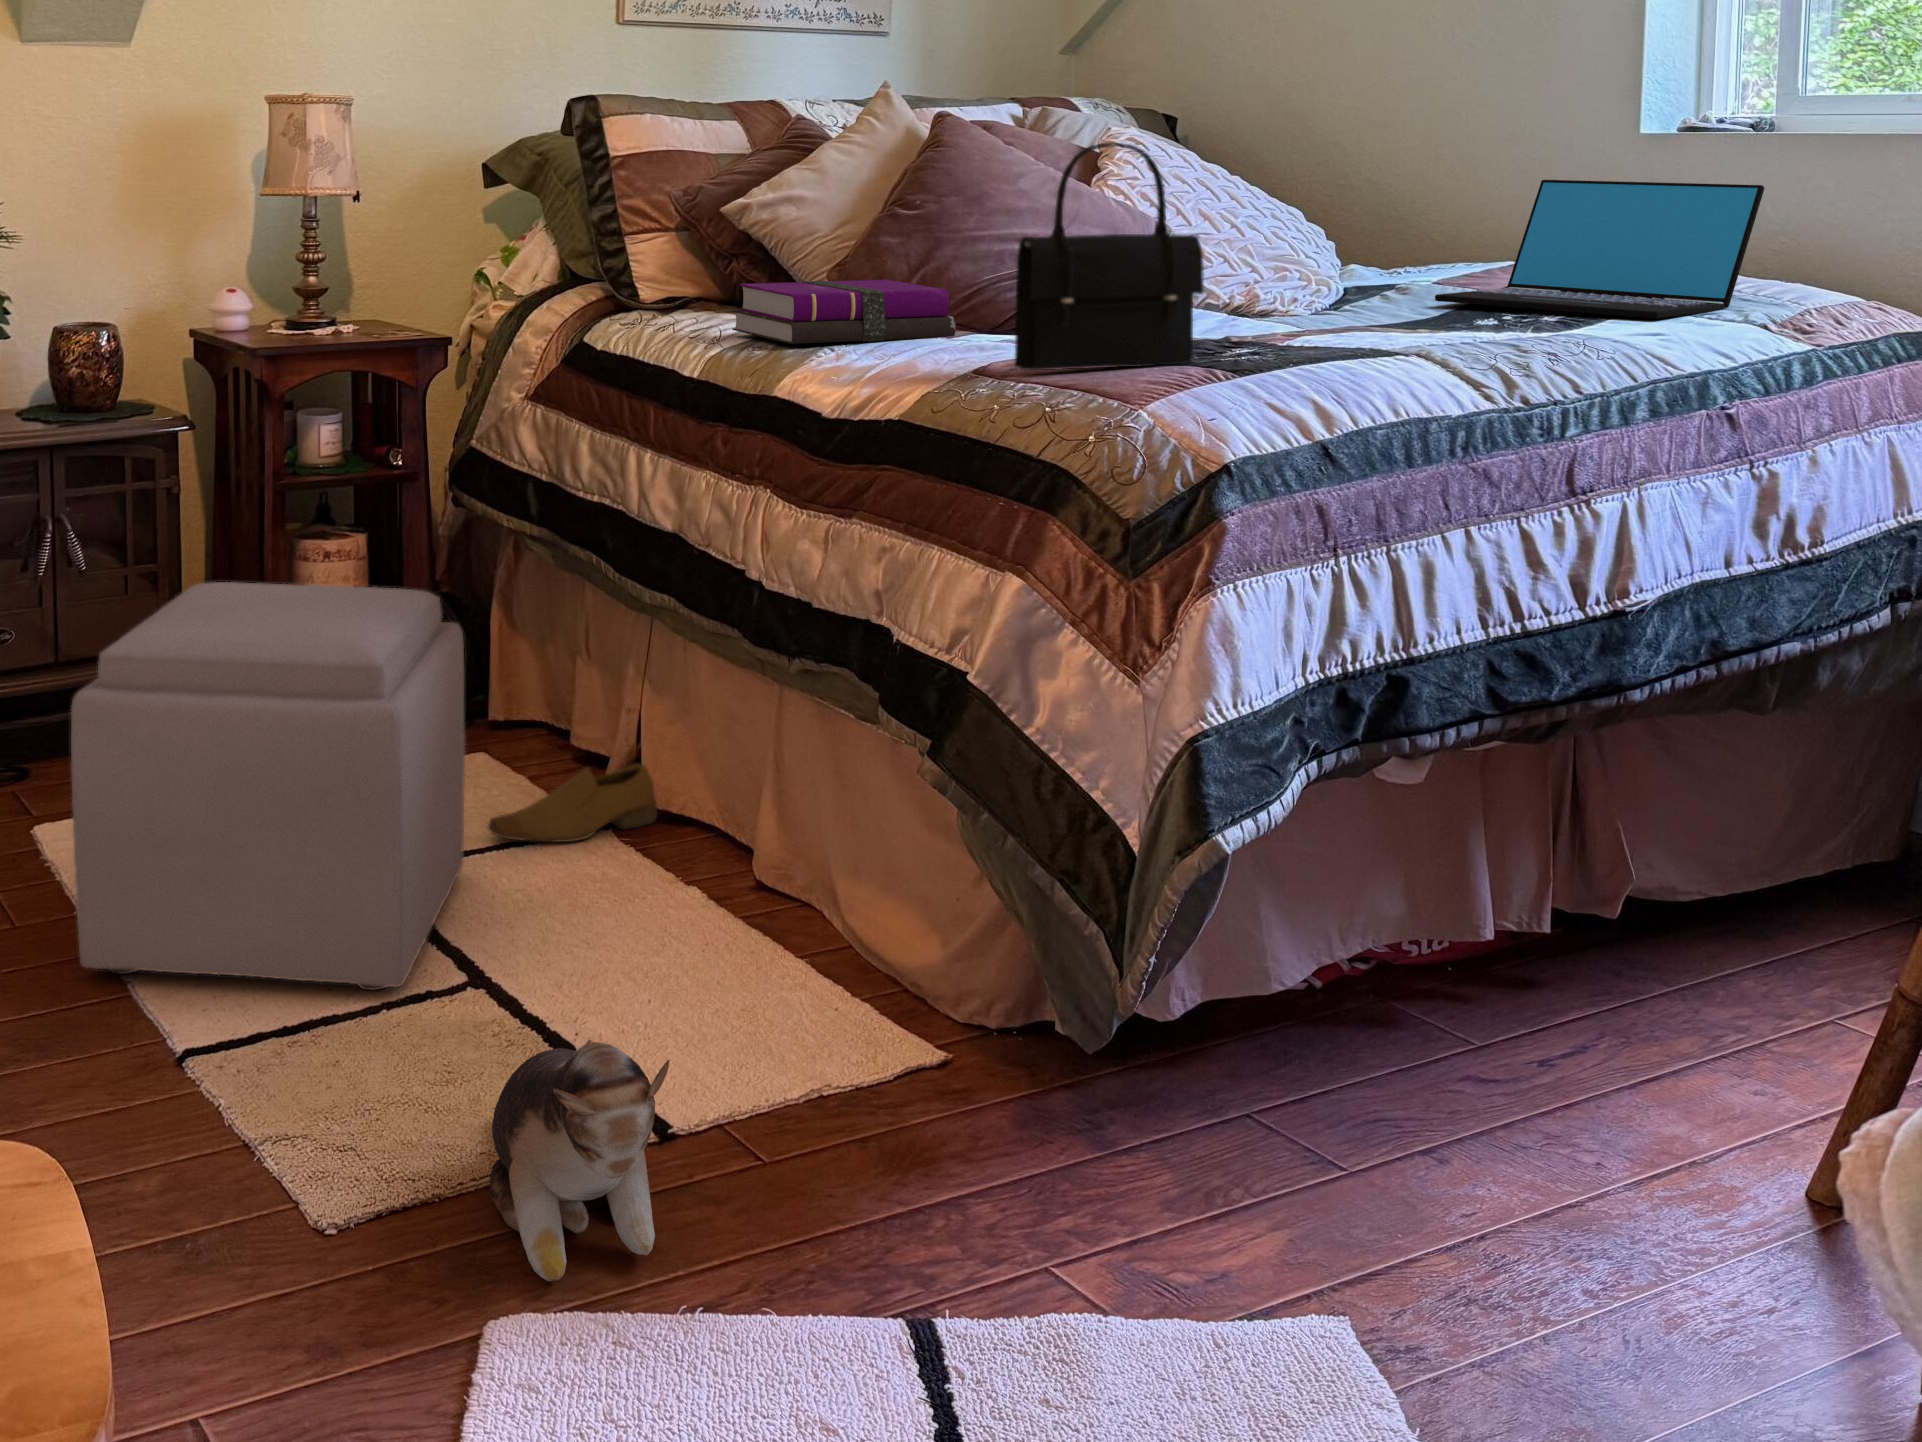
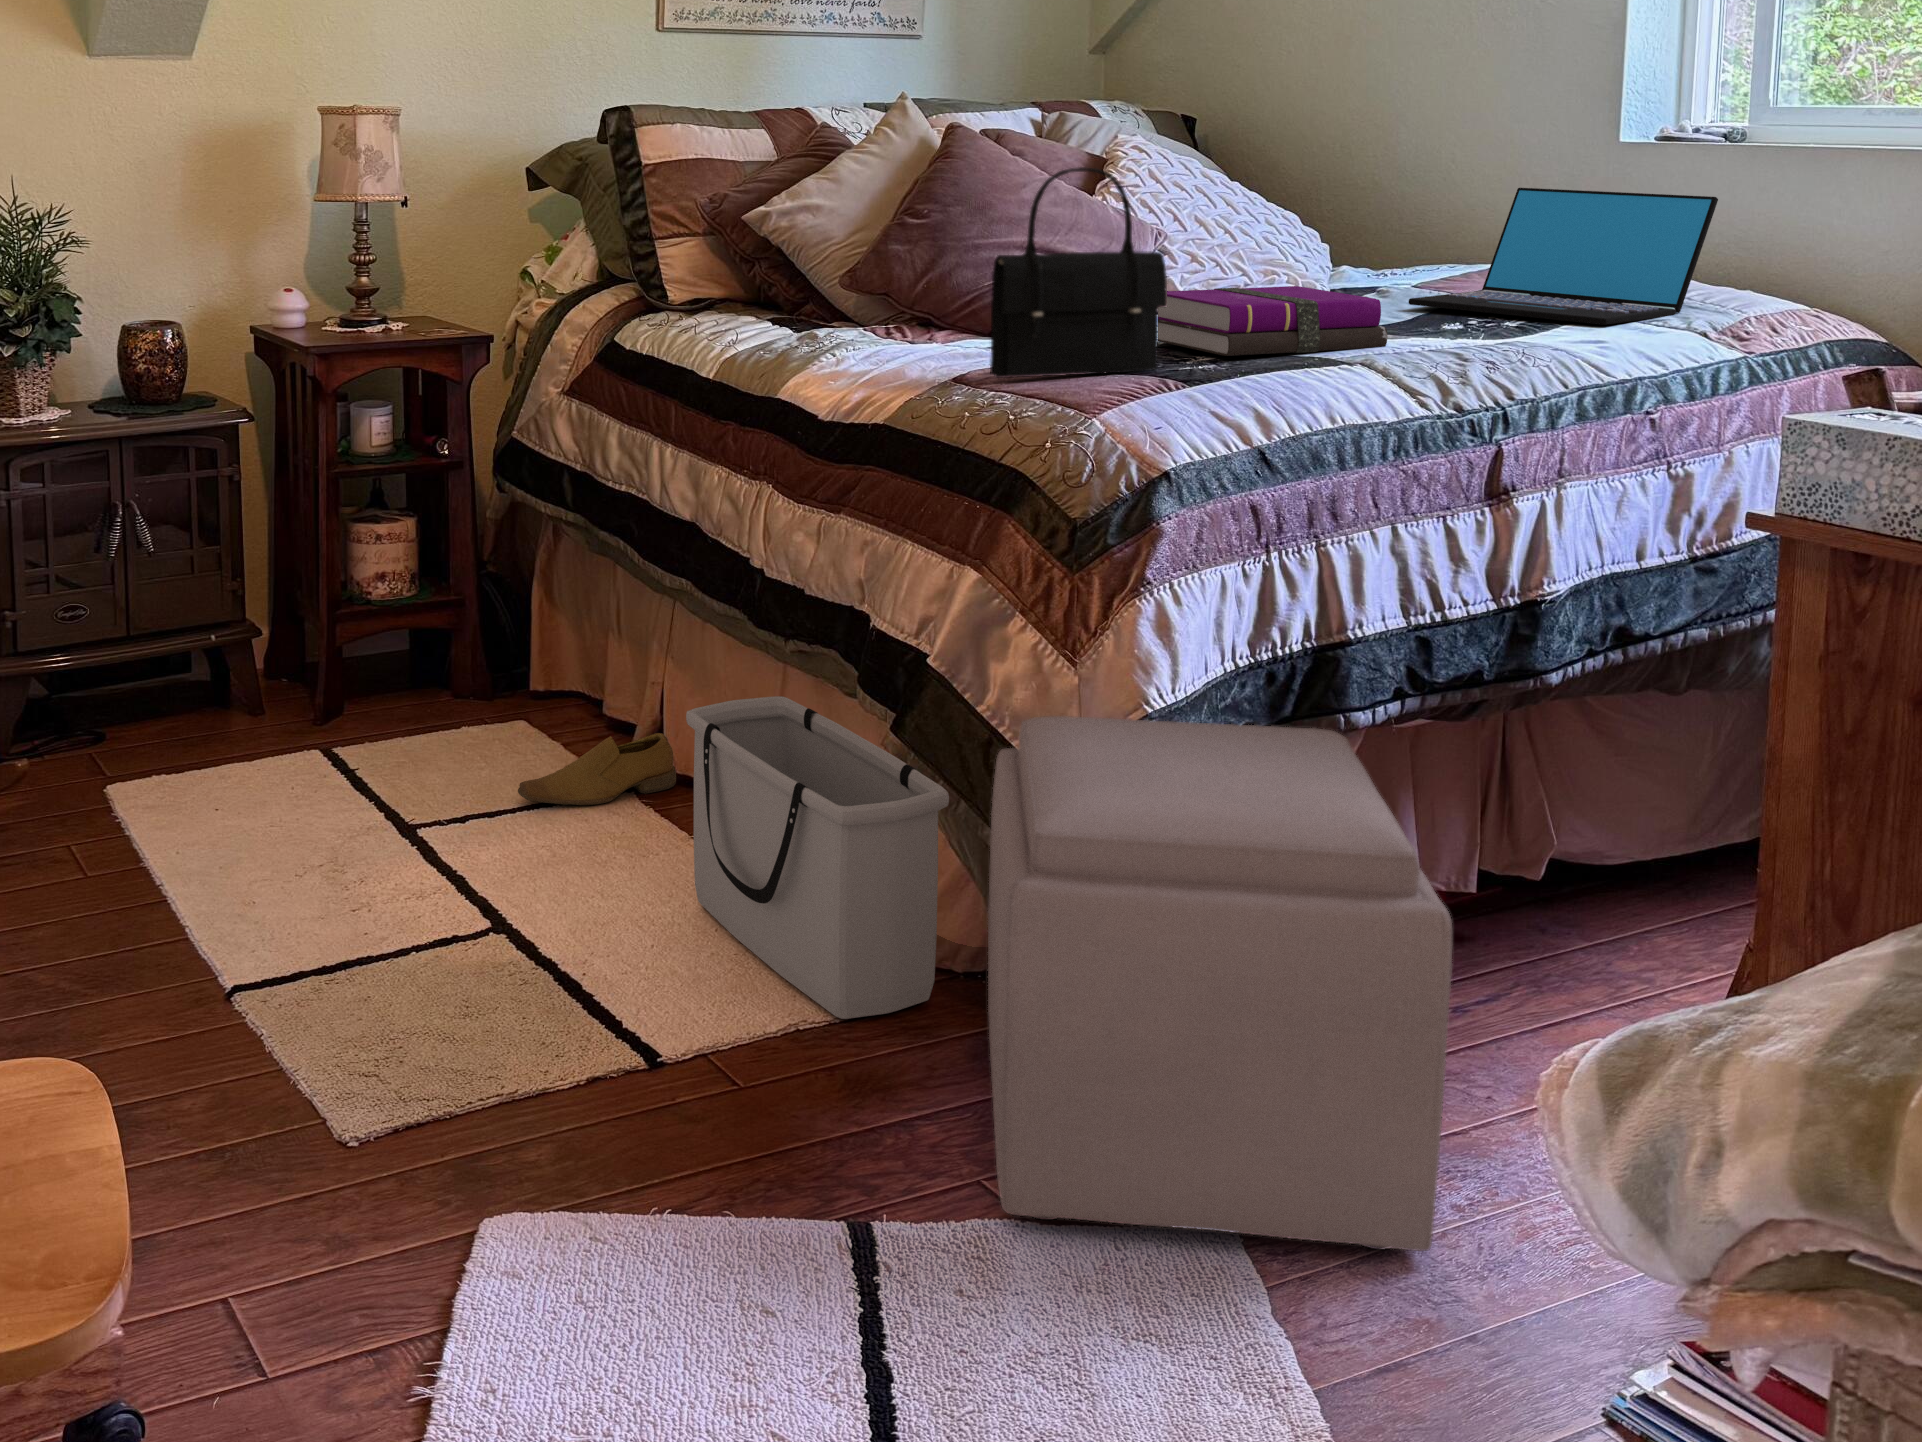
notebook: present [732,280,956,344] -> present [1158,286,1388,356]
ottoman: present [71,582,465,990] -> present [988,716,1452,1251]
storage bin: none [684,721,988,1079] -> present [686,696,949,1019]
plush toy: present [489,1040,670,1281] -> none [489,980,636,1189]

